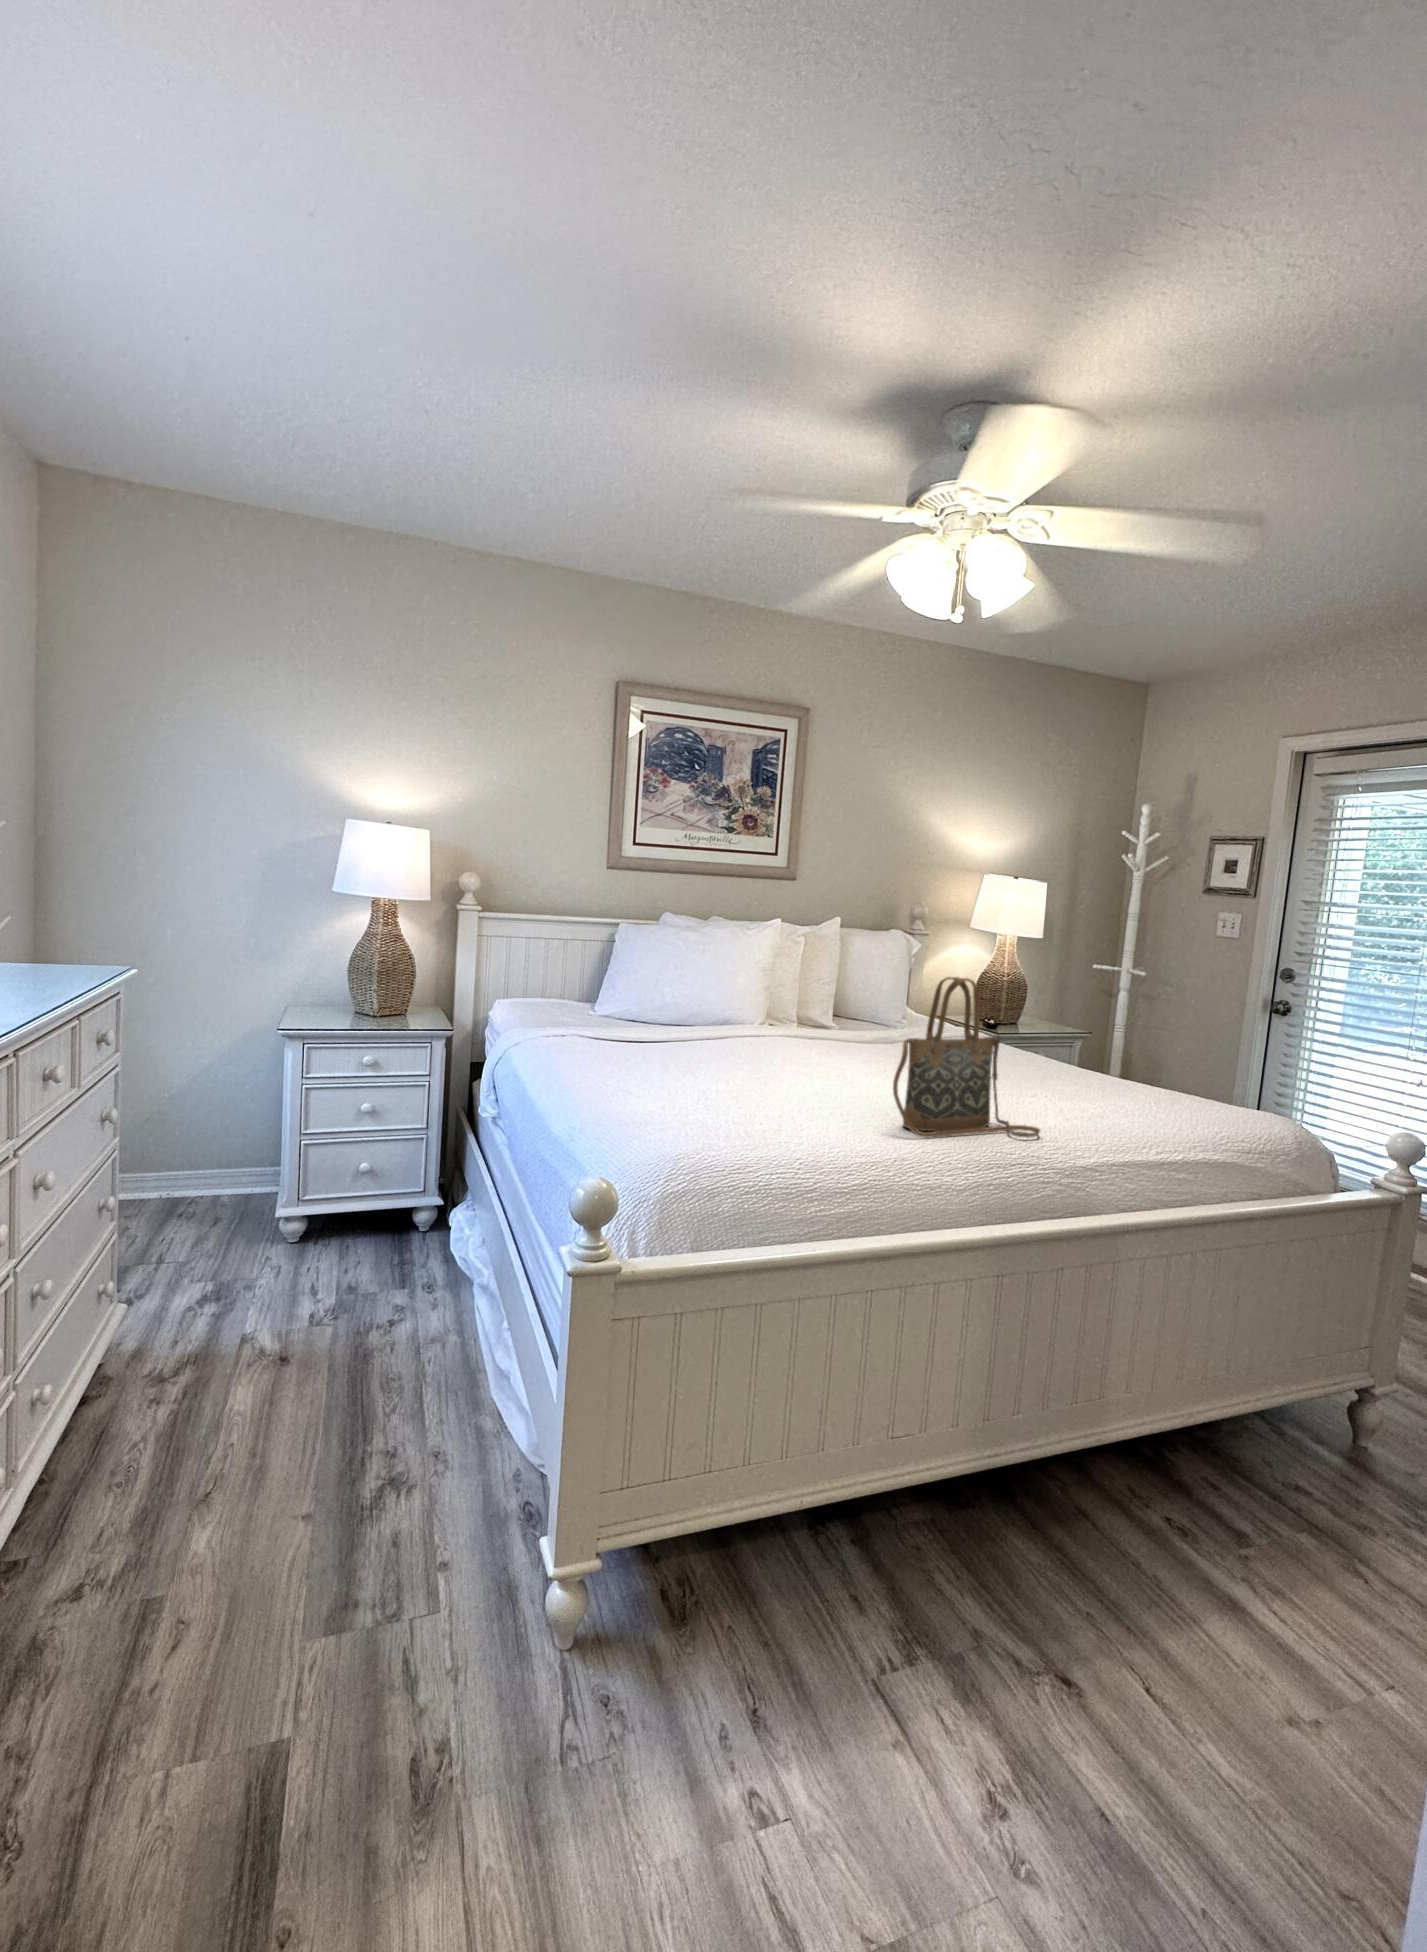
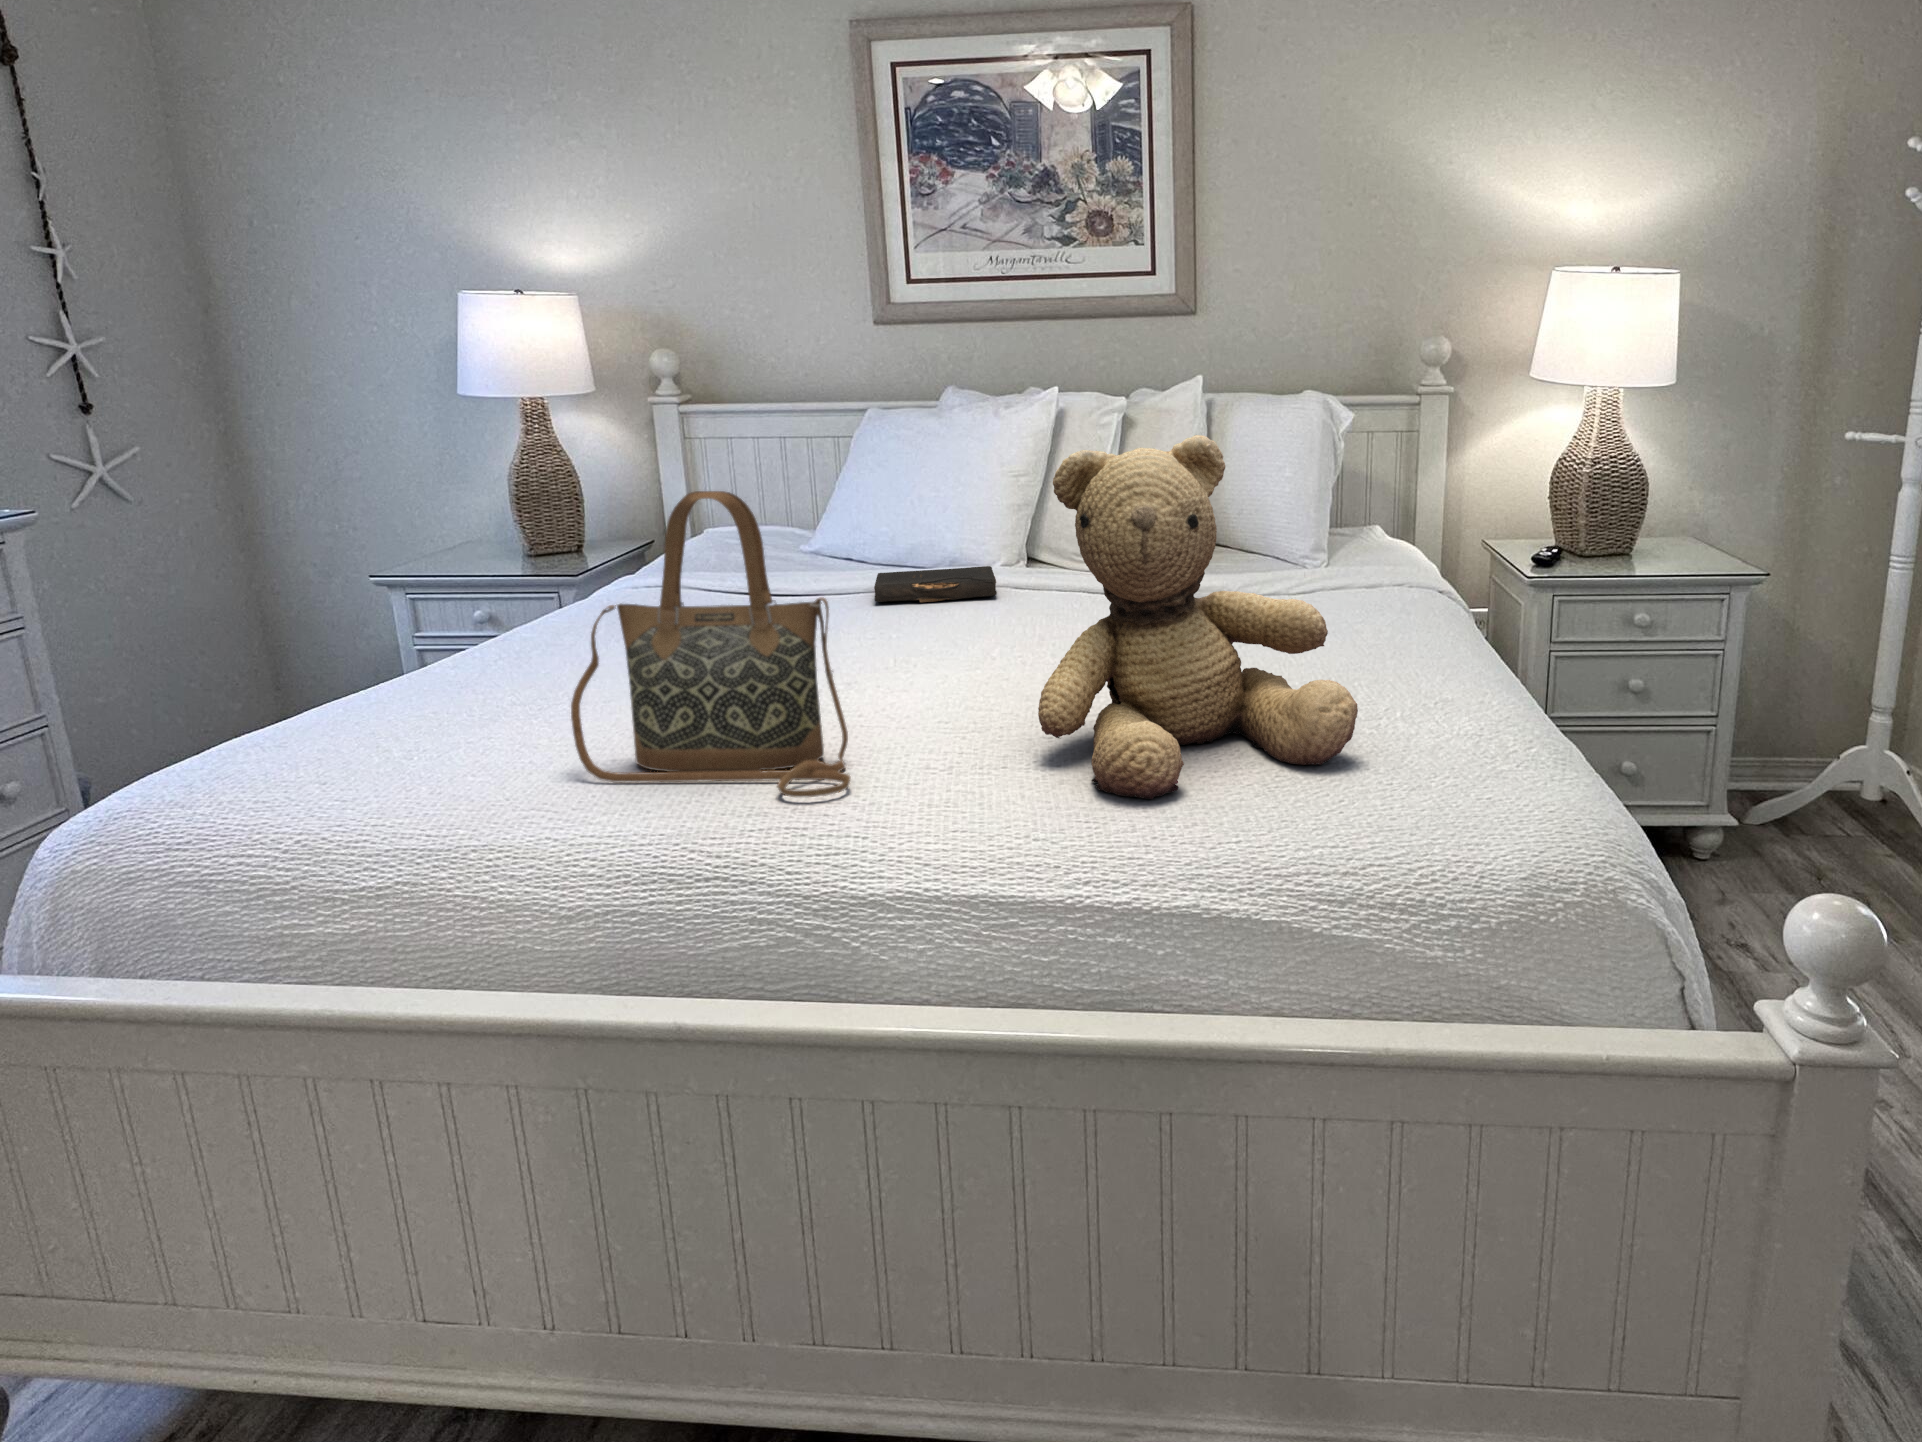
teddy bear: none [1053,958,1184,1129] -> present [1038,435,1358,799]
book: none [733,1028,822,1048] -> present [874,566,997,602]

